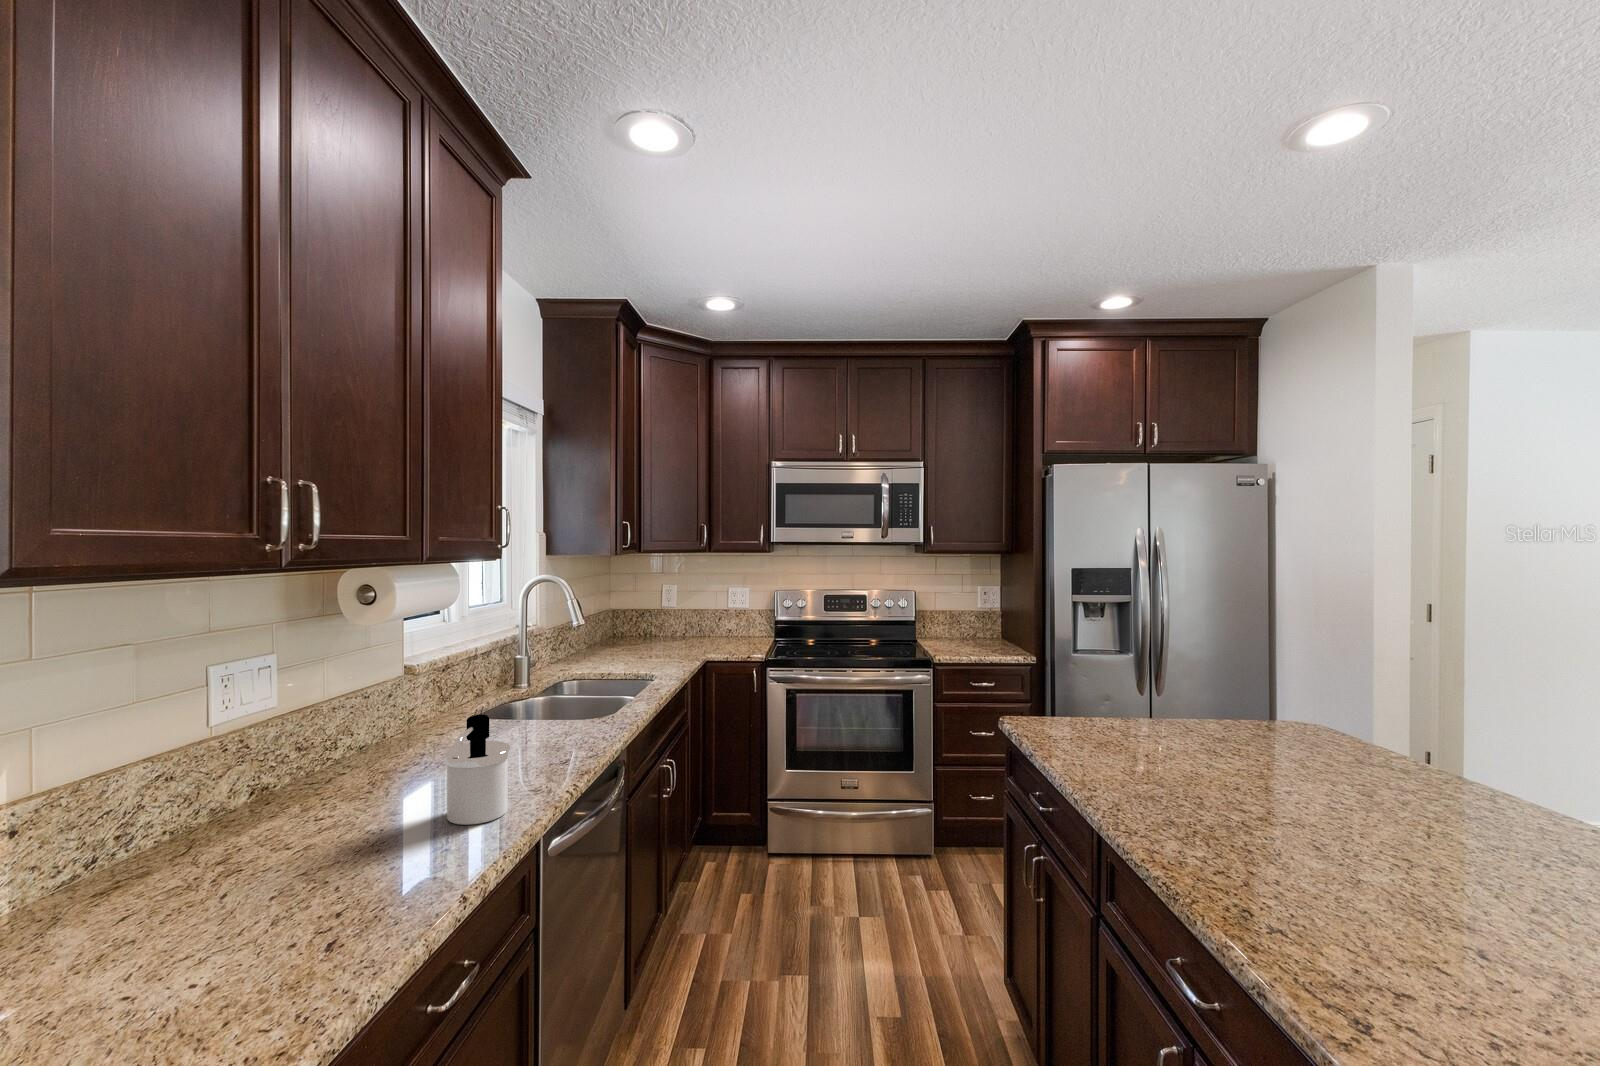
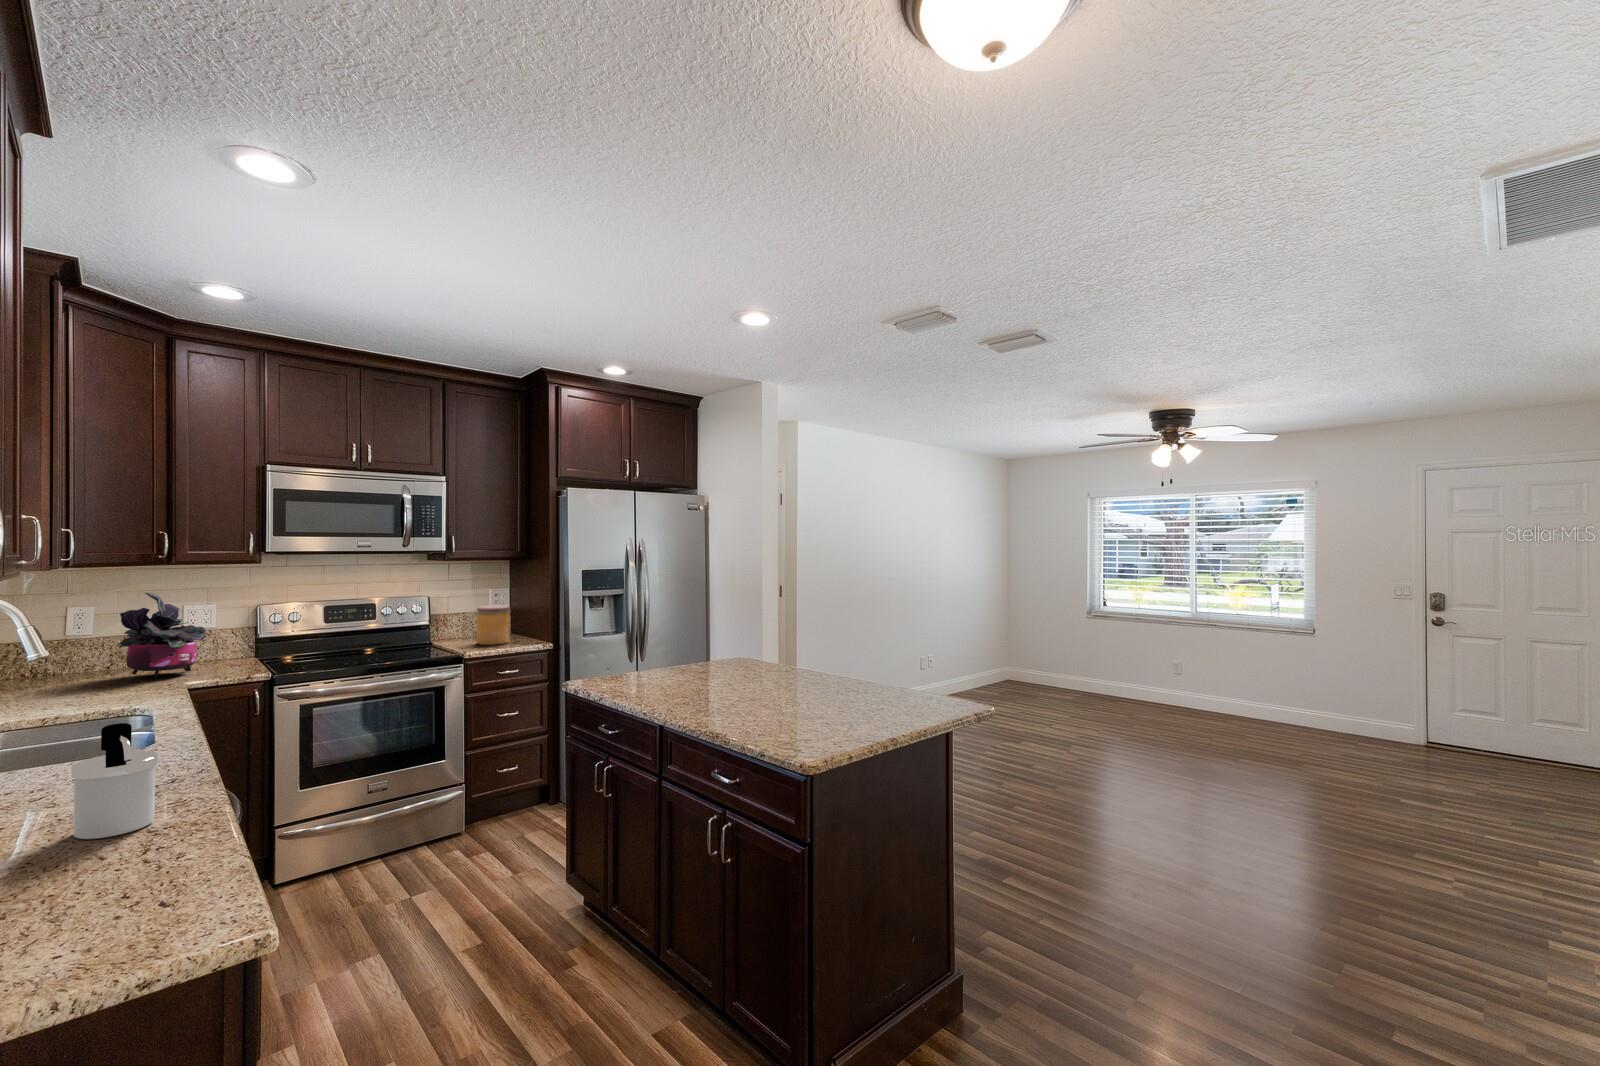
potted plant: none [670,575,730,648] -> present [119,593,207,677]
jar: none [960,604,994,649] -> present [477,605,510,645]

